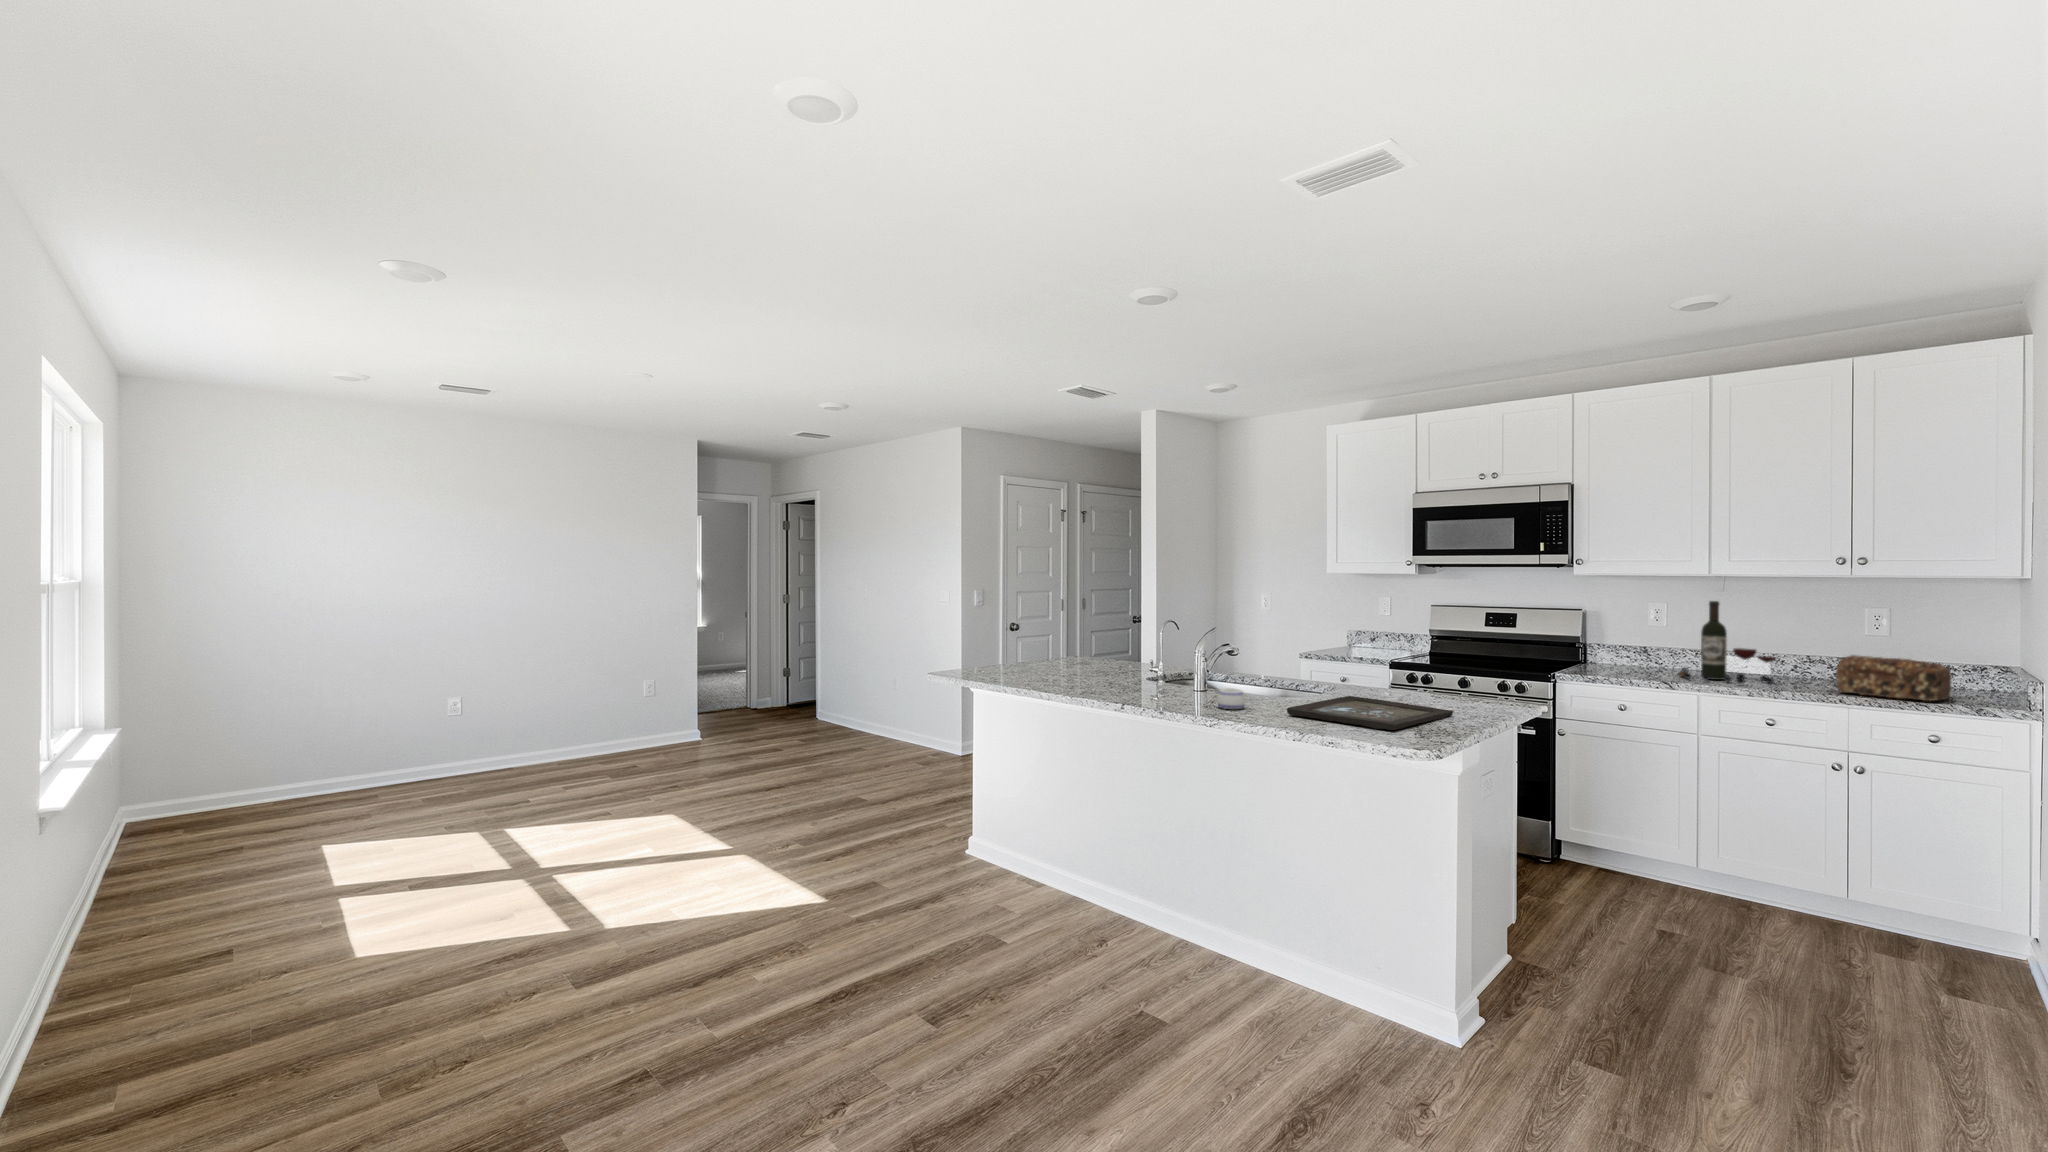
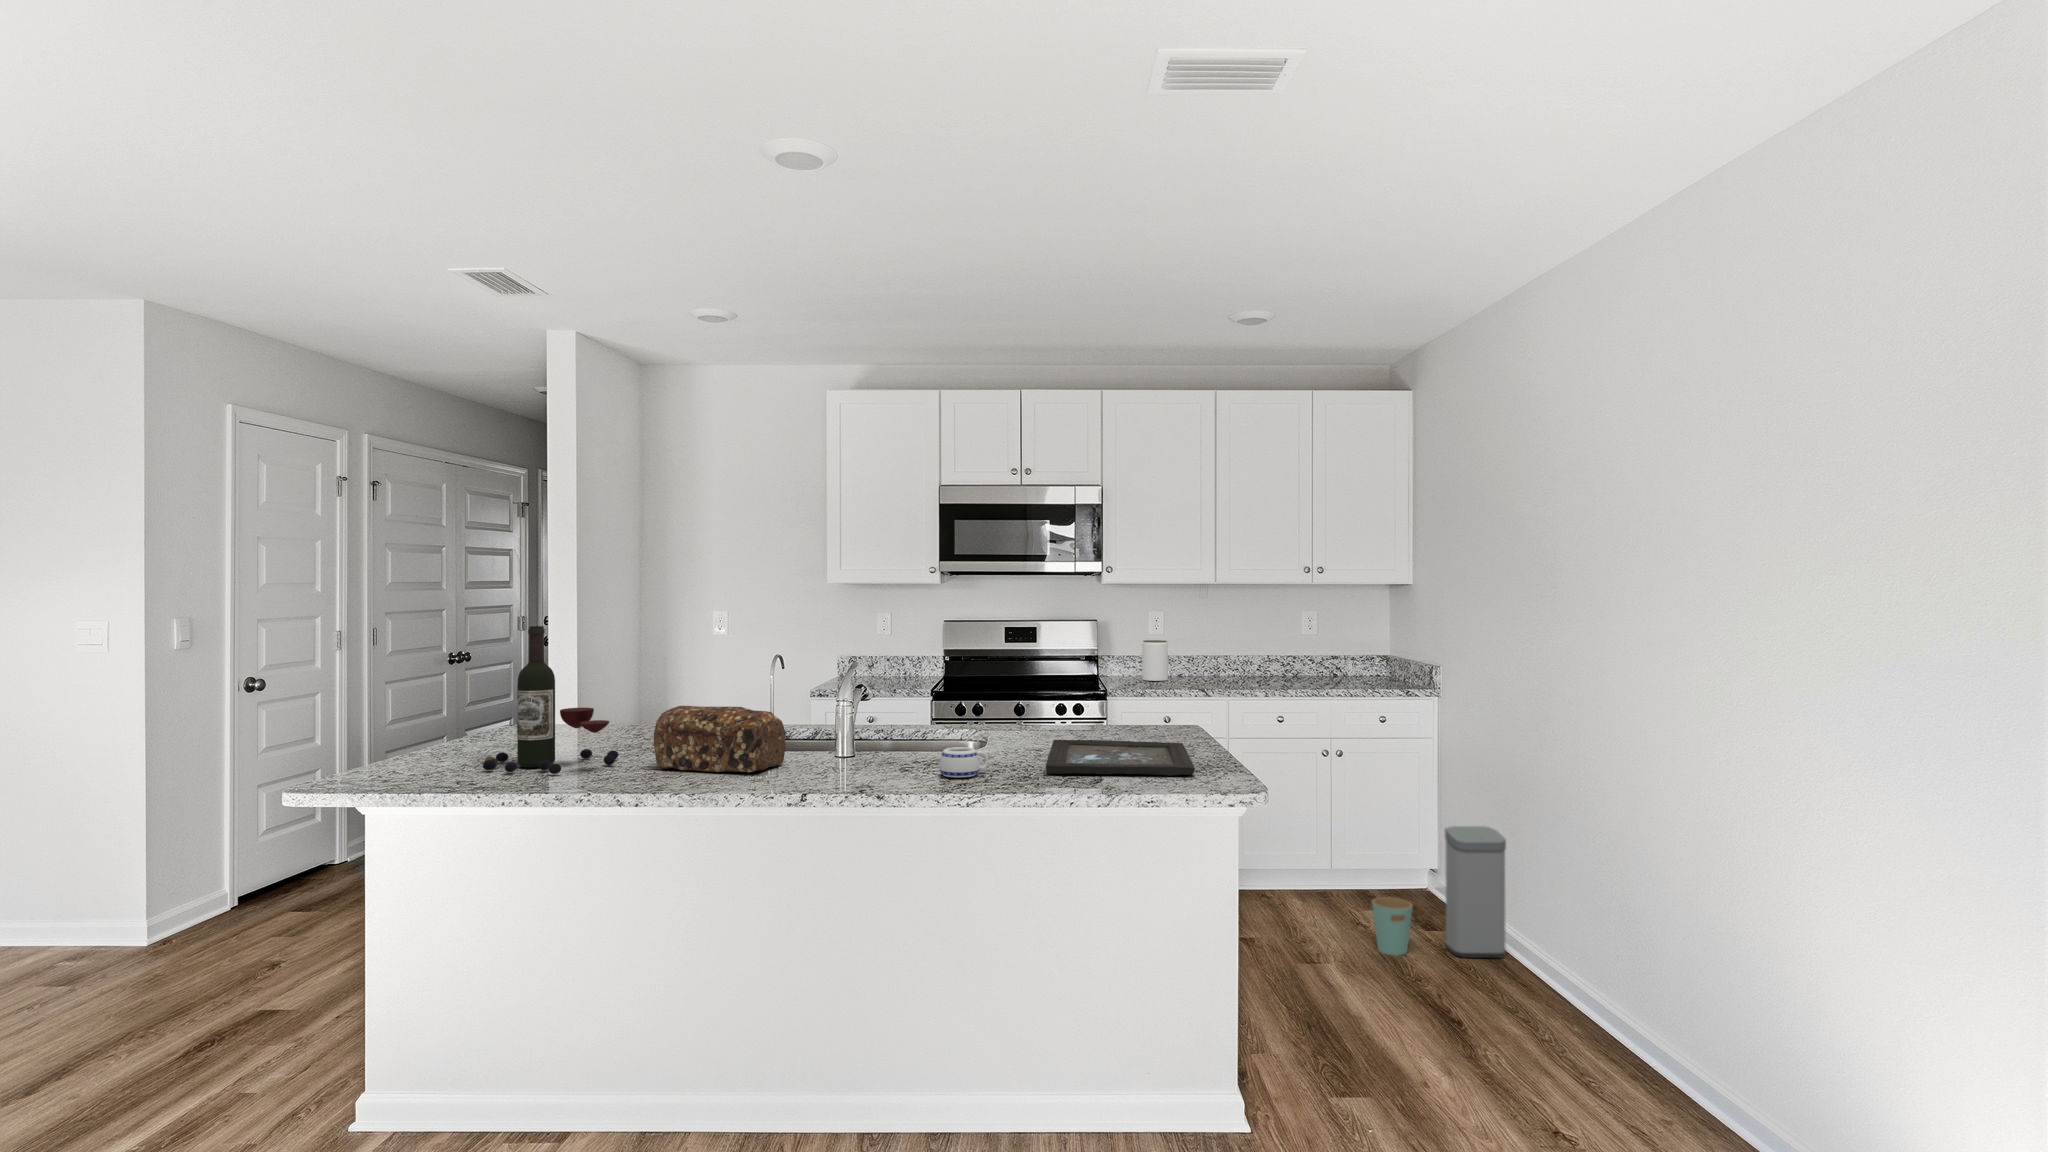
wine bottle: present [1678,601,1776,684] -> present [483,626,618,774]
jar: none [1632,631,1663,670] -> present [1142,640,1168,681]
bread loaf: present [1836,655,1951,701] -> present [654,706,786,772]
trash can: none [1816,867,2042,1043] -> present [1372,826,1506,958]

